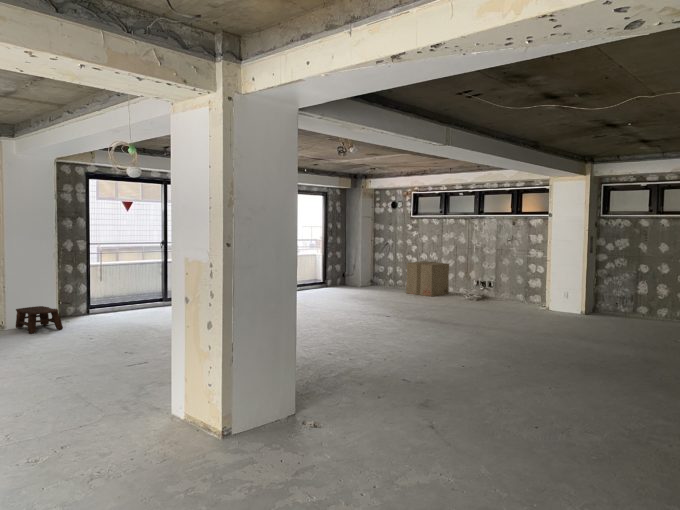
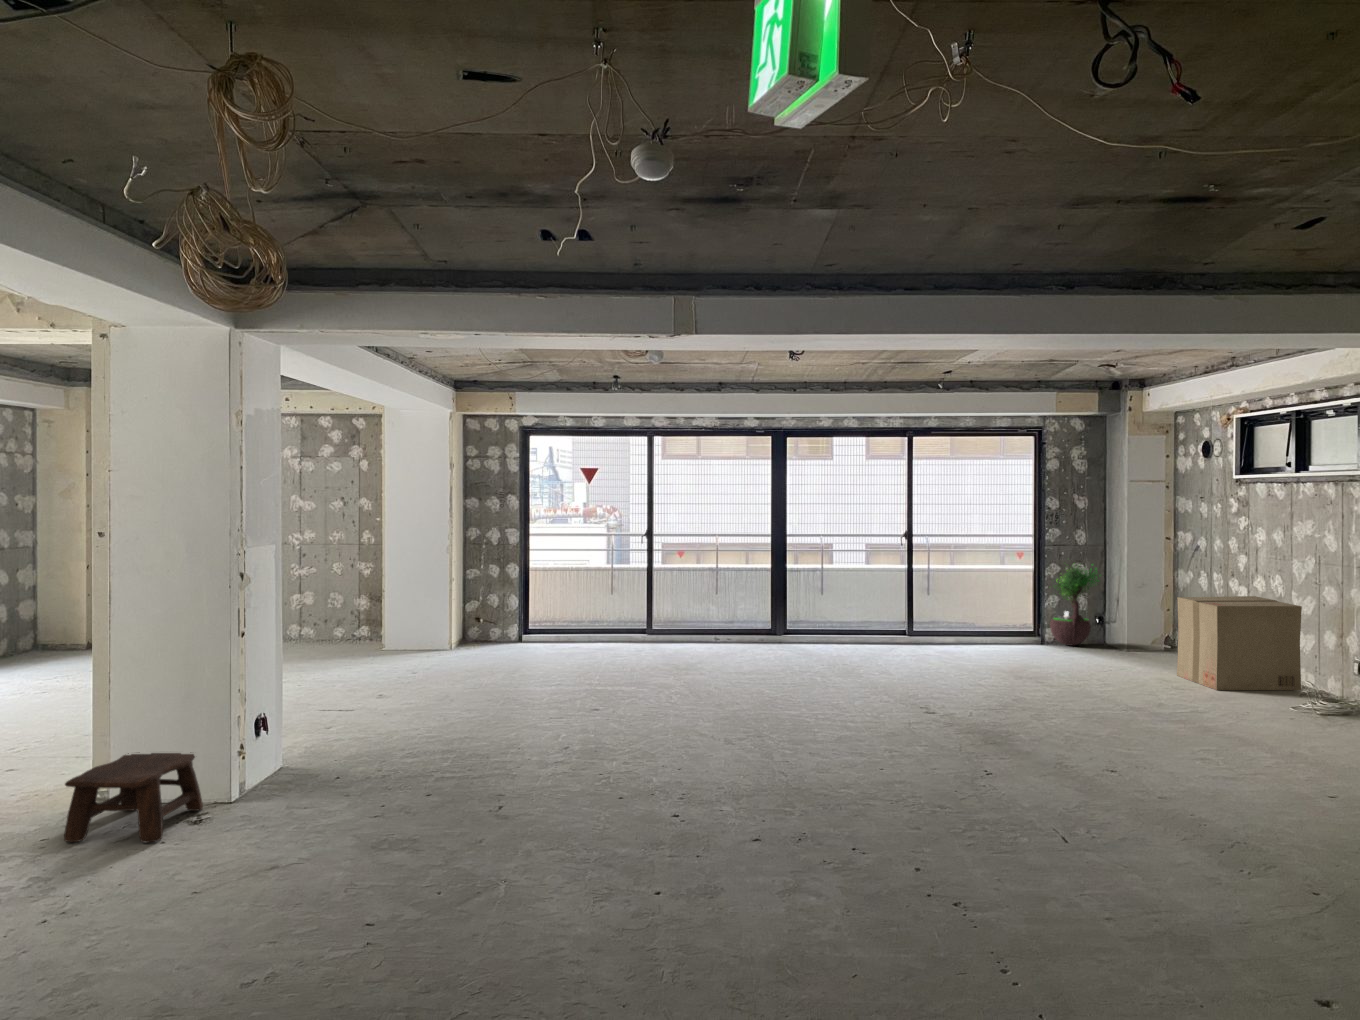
potted tree: none [332,249,354,287] -> present [1050,565,1098,646]
stool: present [16,306,63,333] -> present [64,753,203,843]

